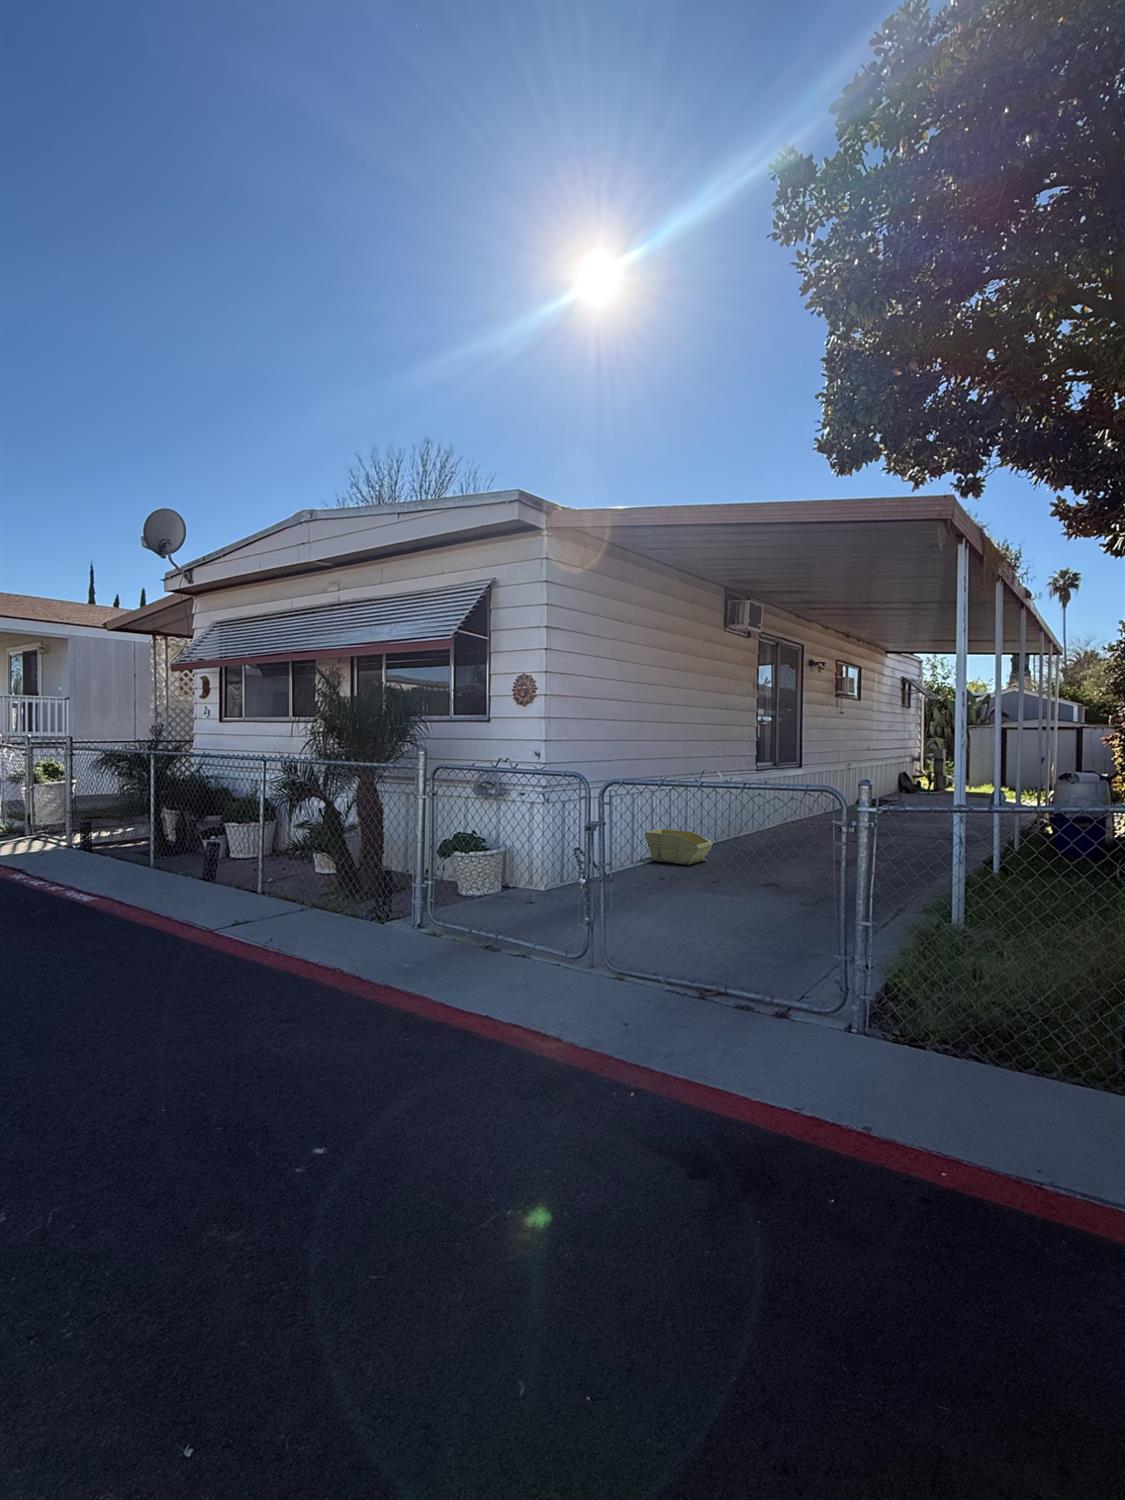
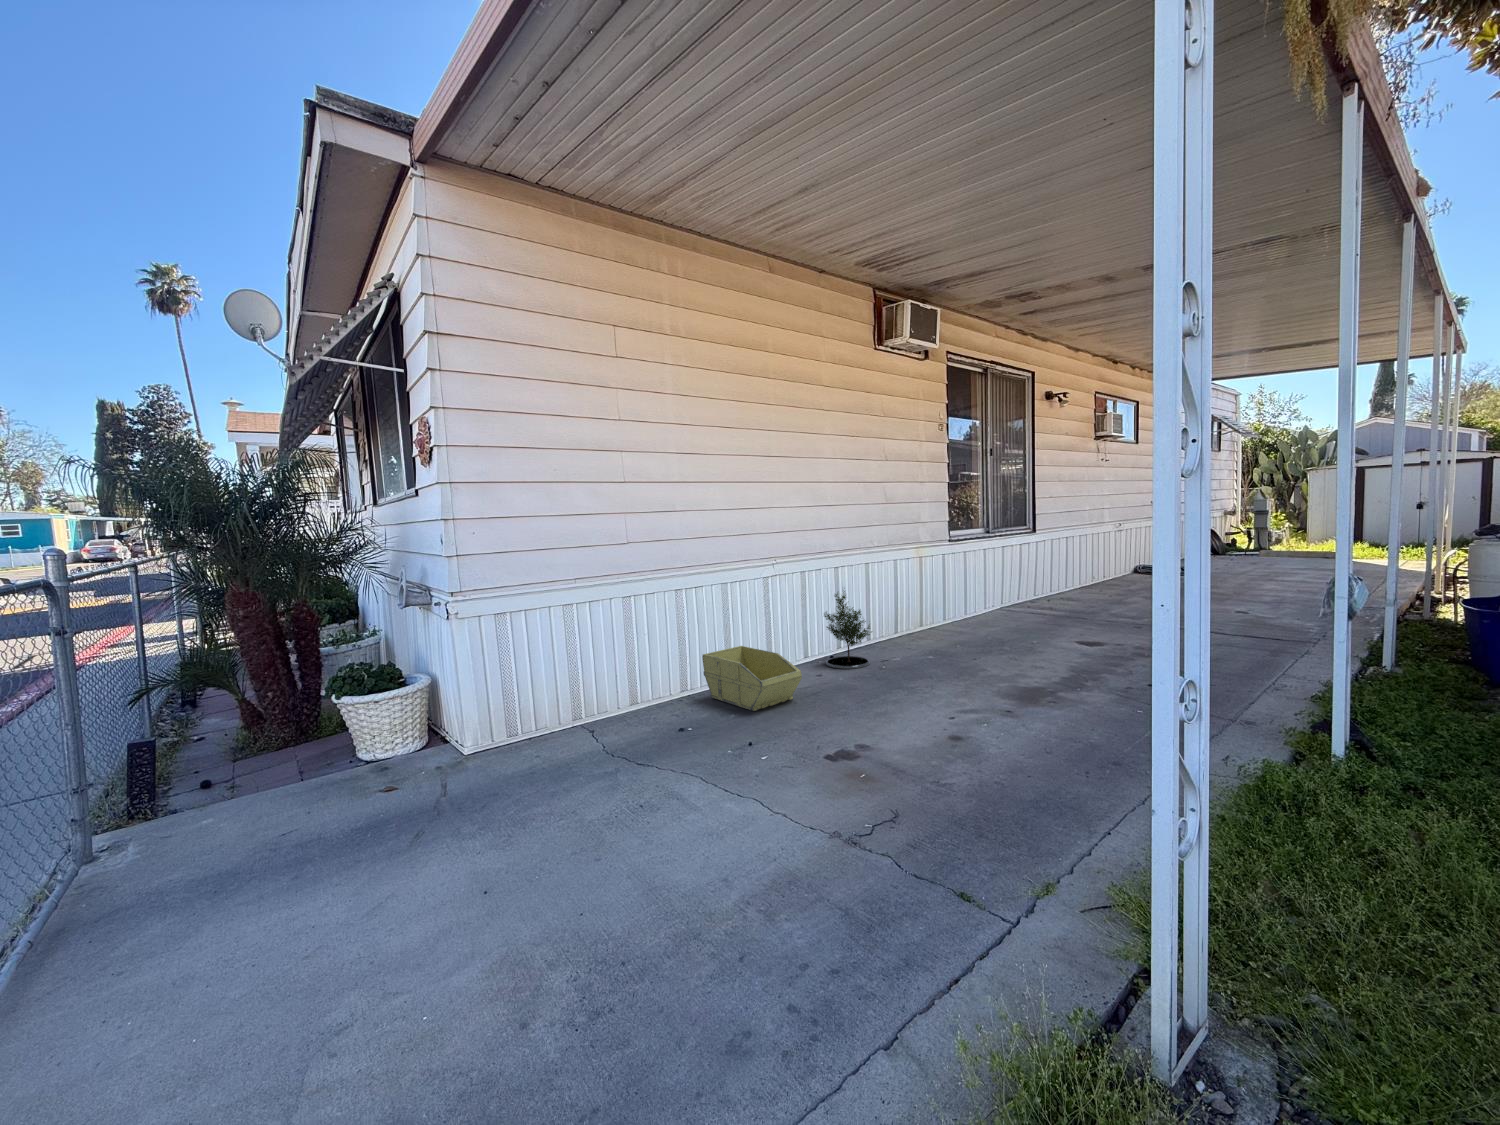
potted tree: none [697,793,734,848] -> present [824,591,872,669]

